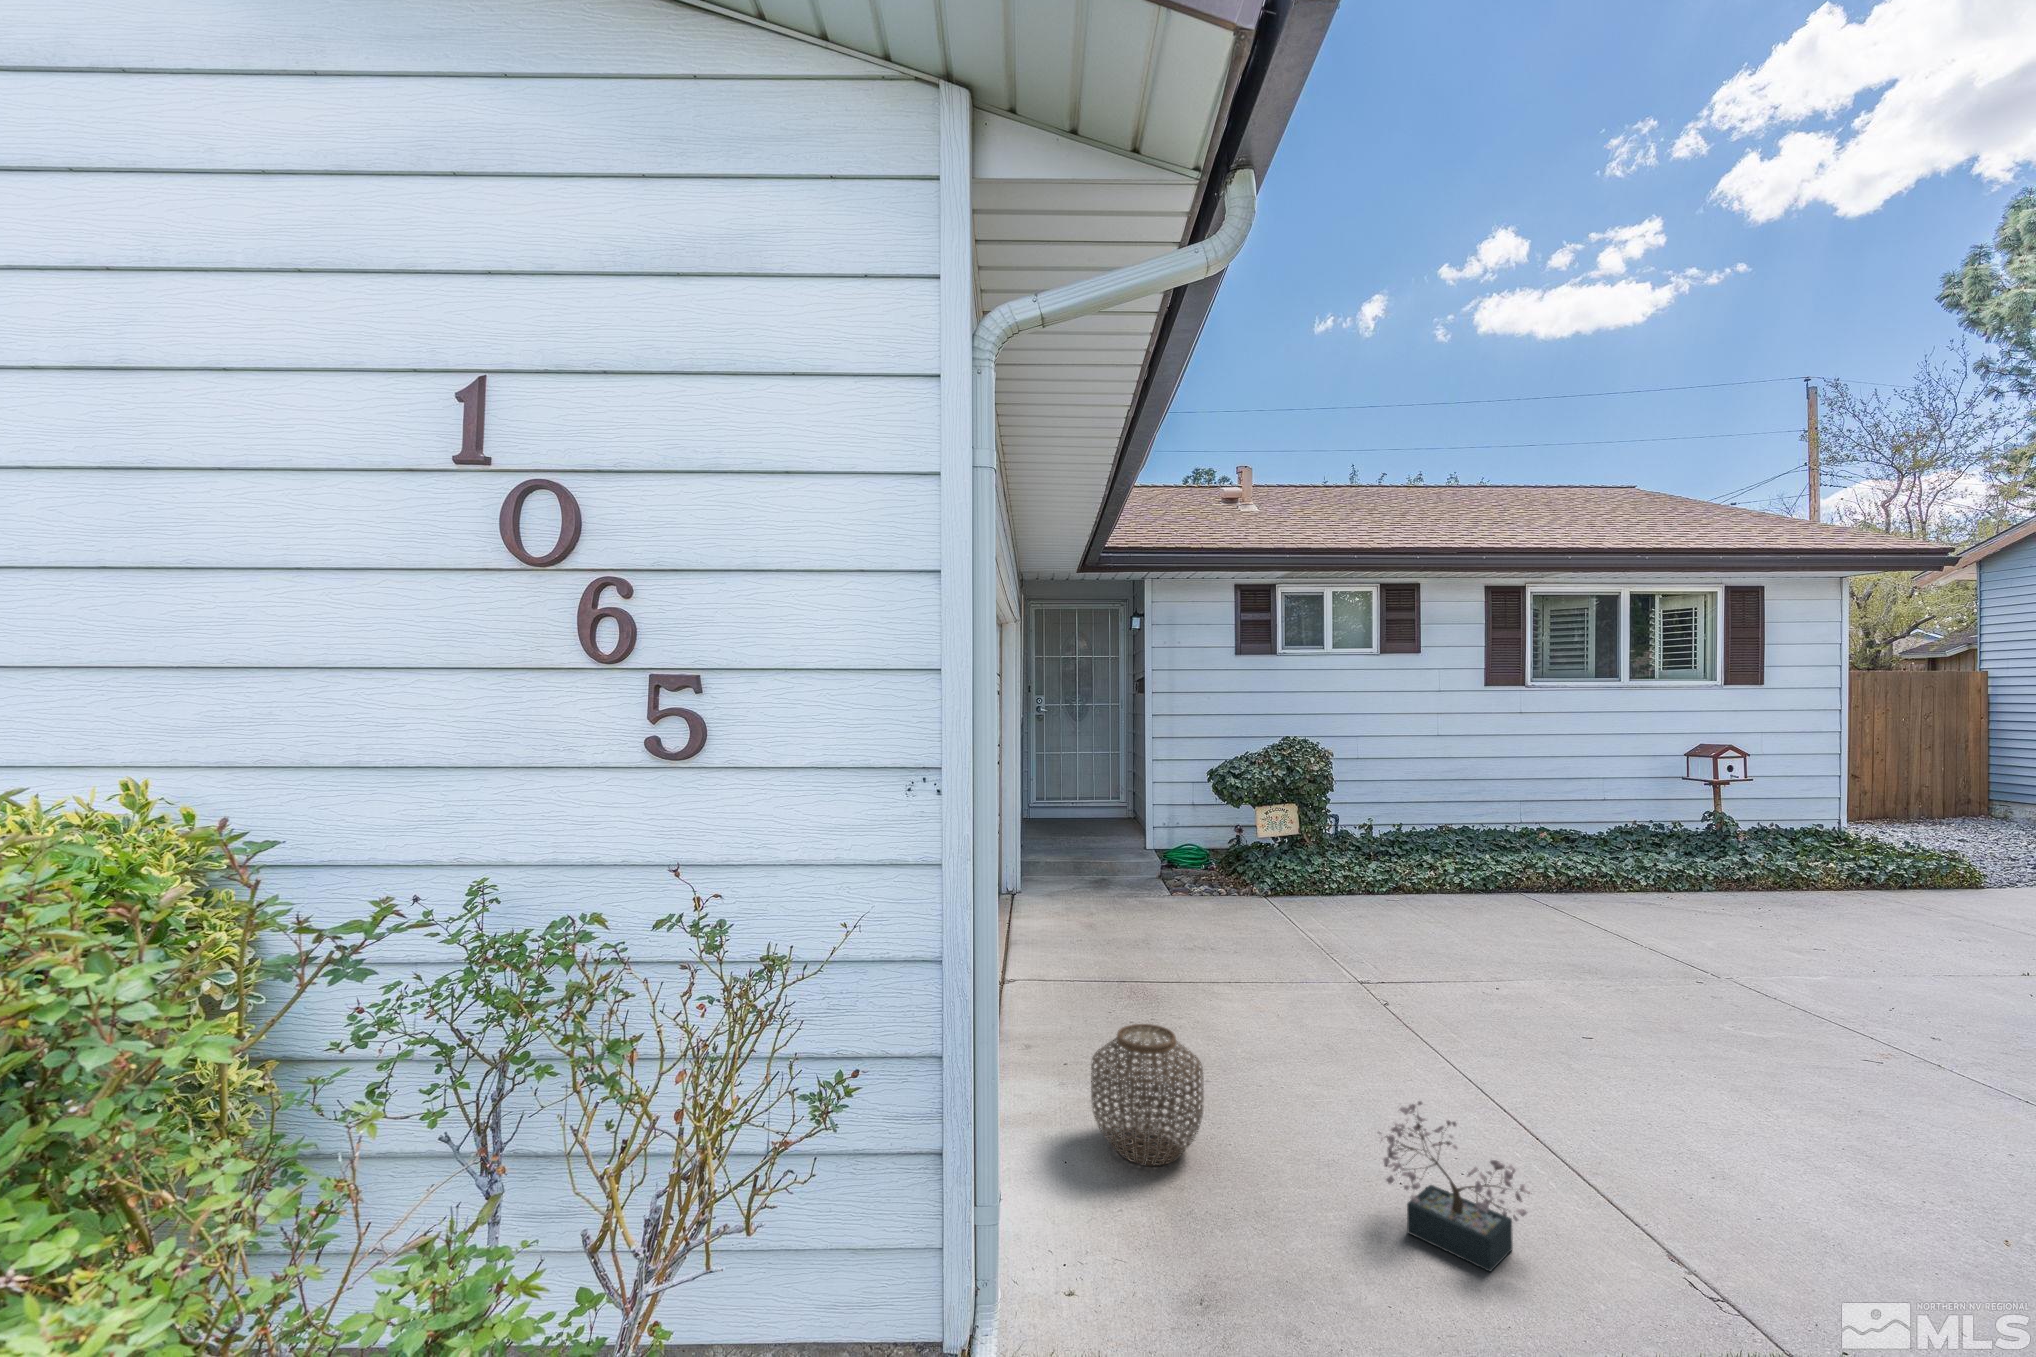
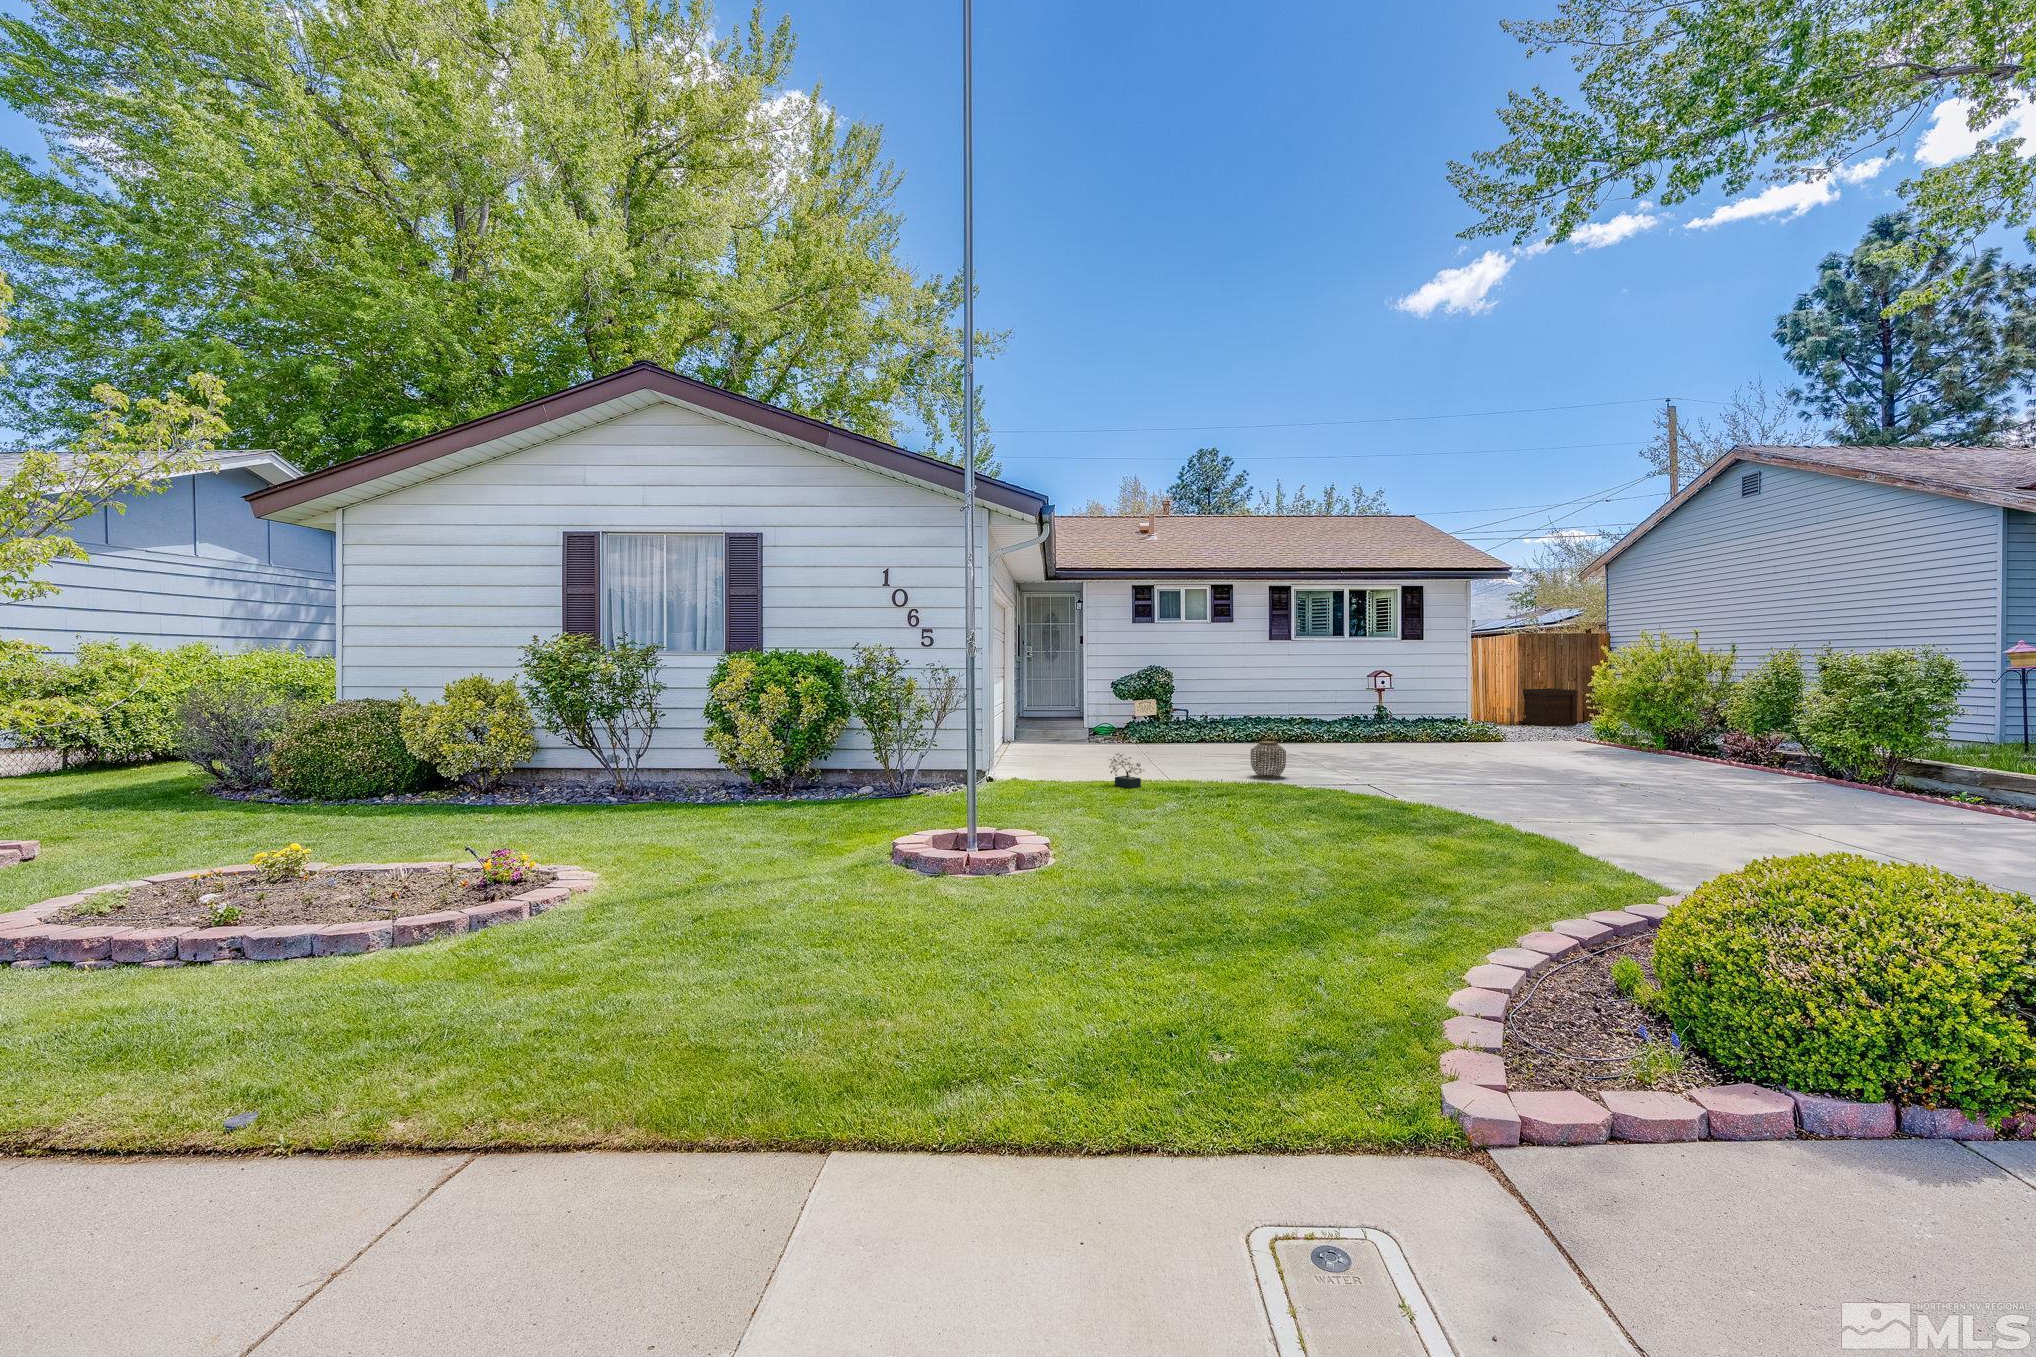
wooden crate: none [1869,763,1990,831] -> present [1518,688,1577,726]
woven basket: present [1091,1024,1204,1166] -> present [1251,741,1286,778]

